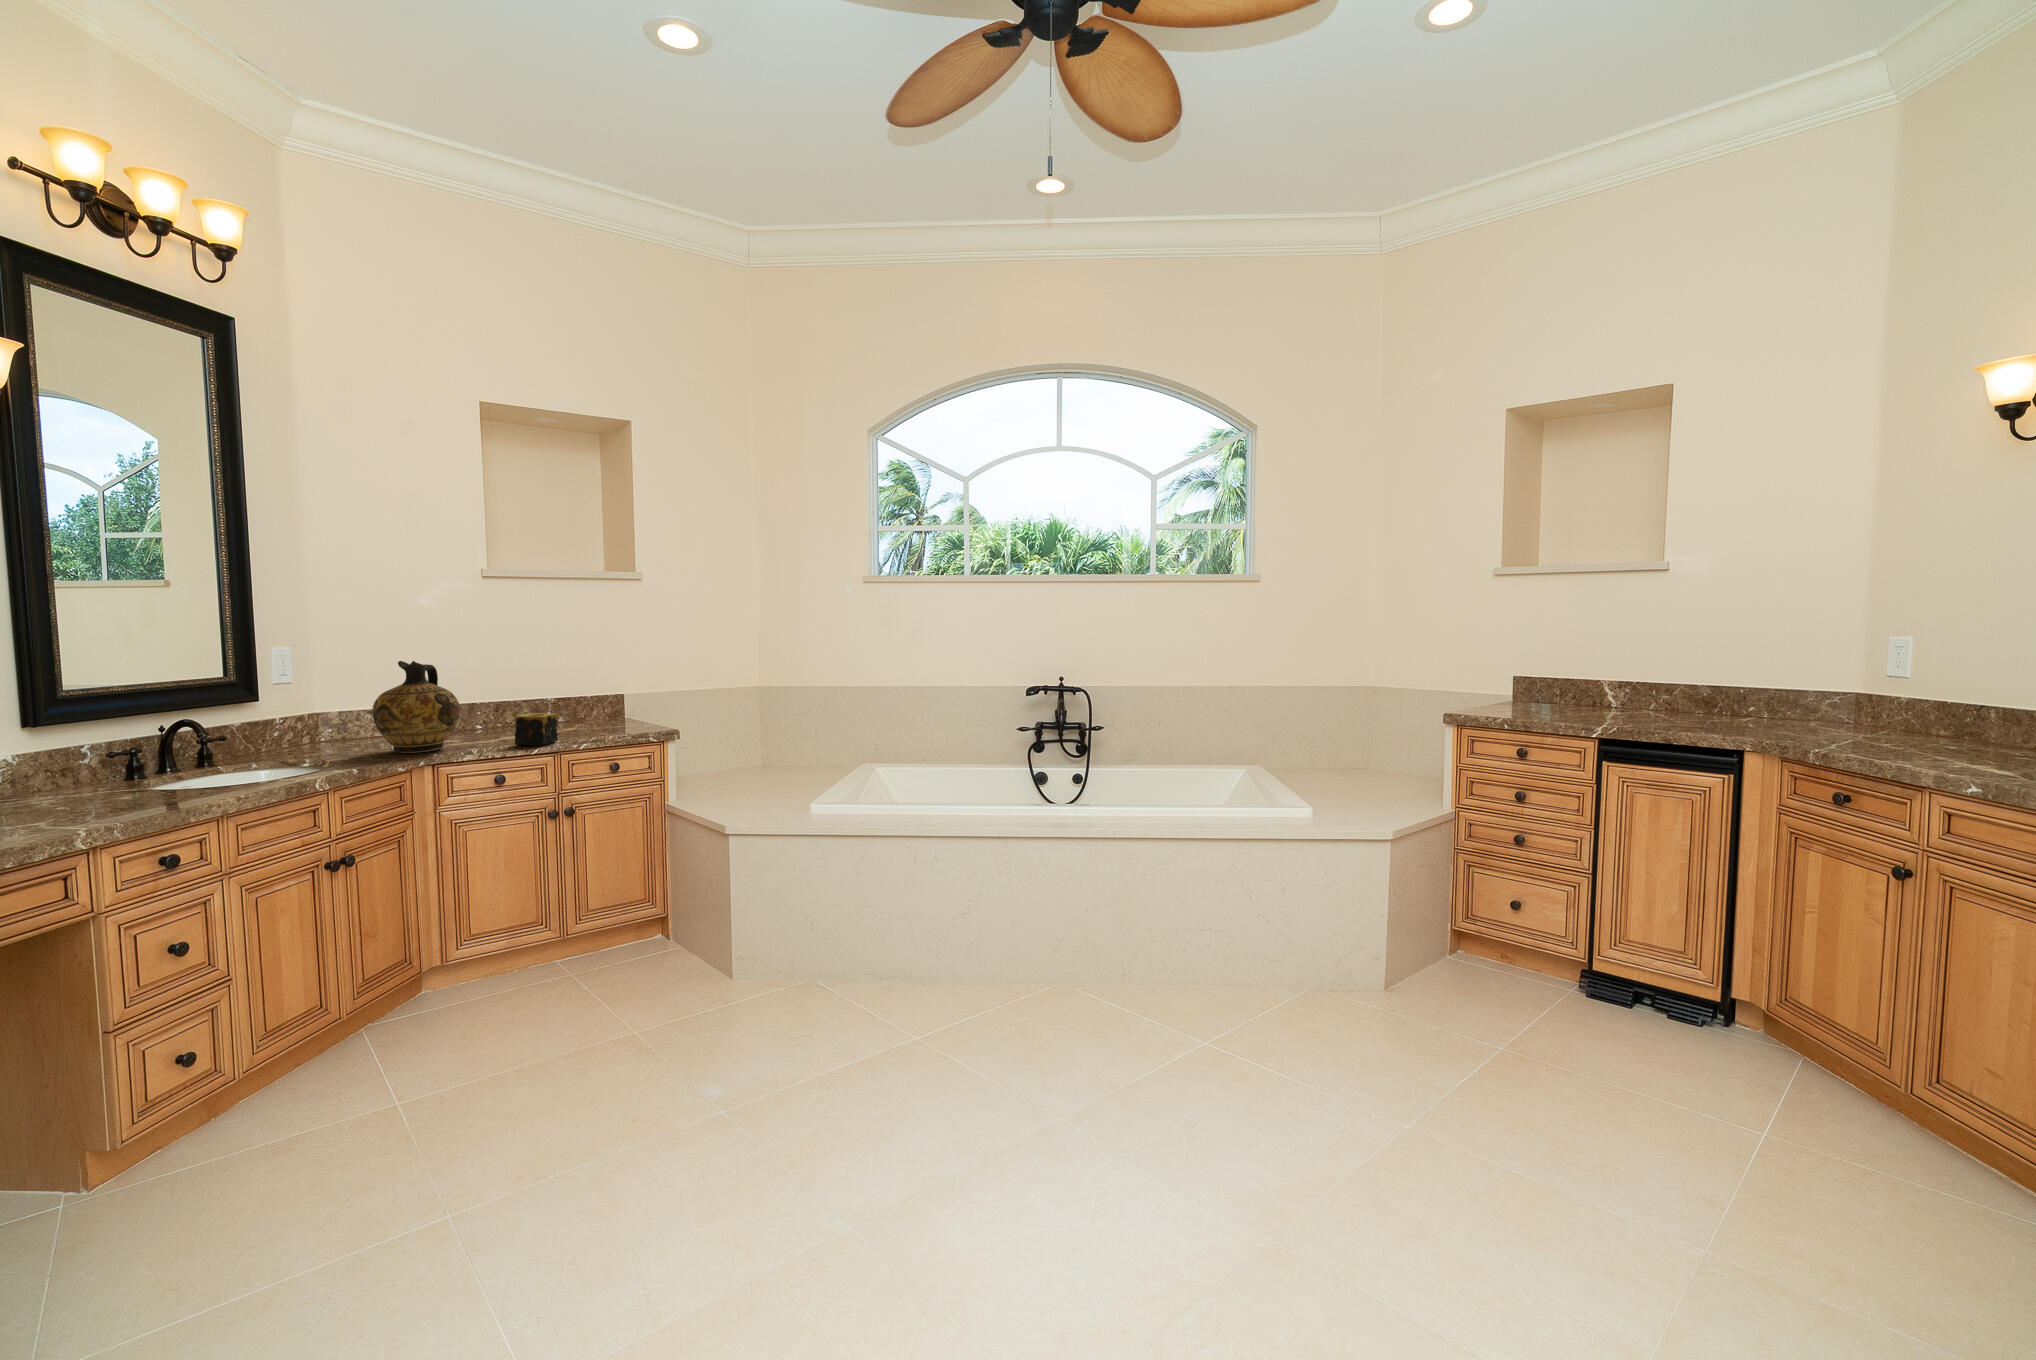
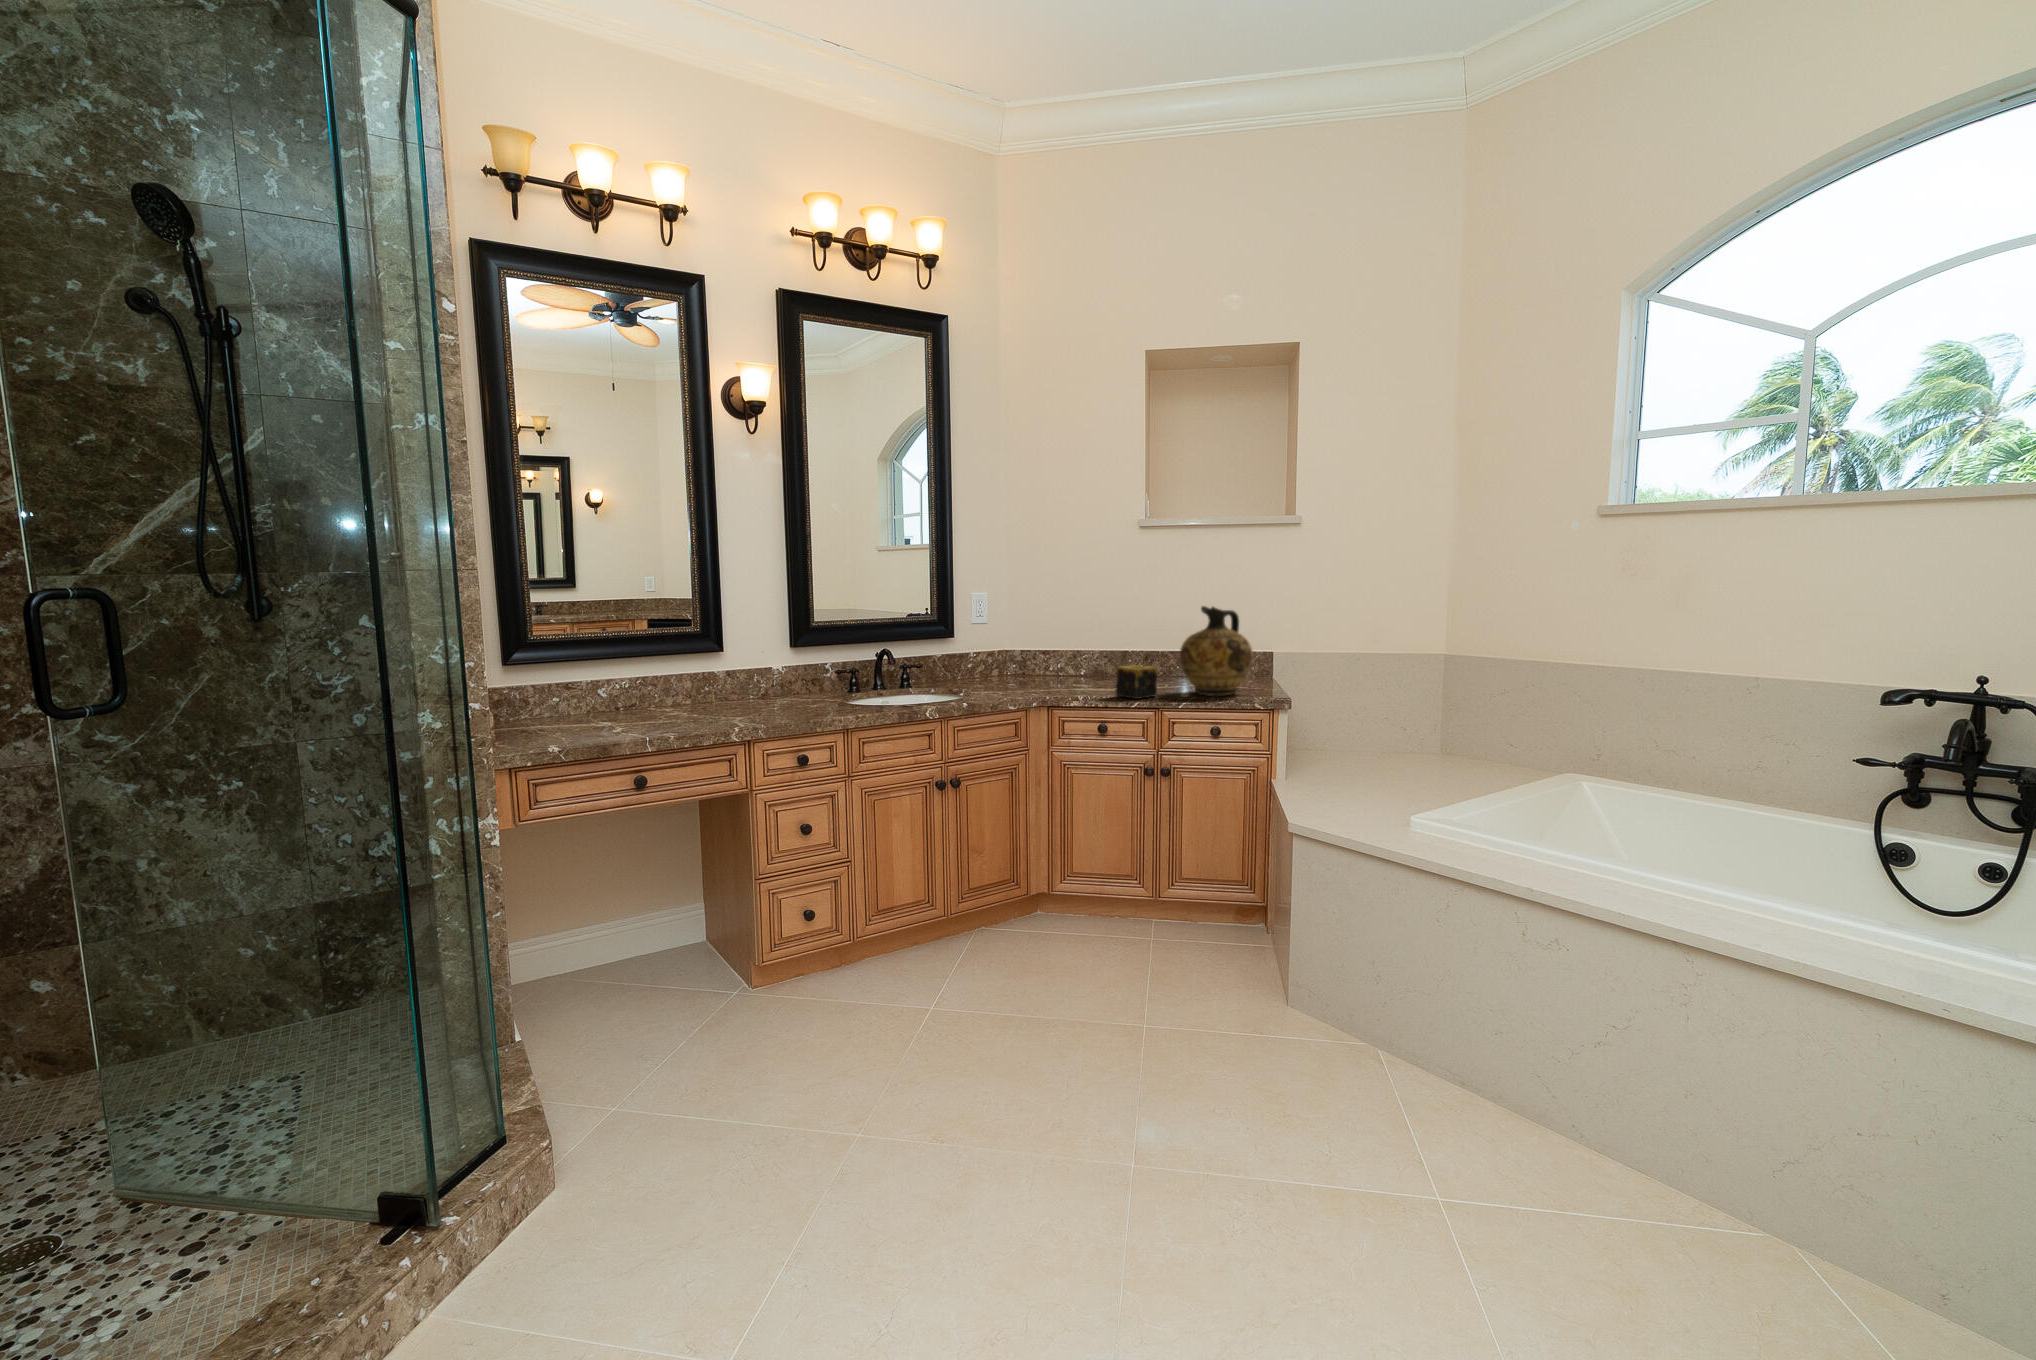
ceramic jug: present [372,661,460,753] -> present [1180,606,1253,696]

